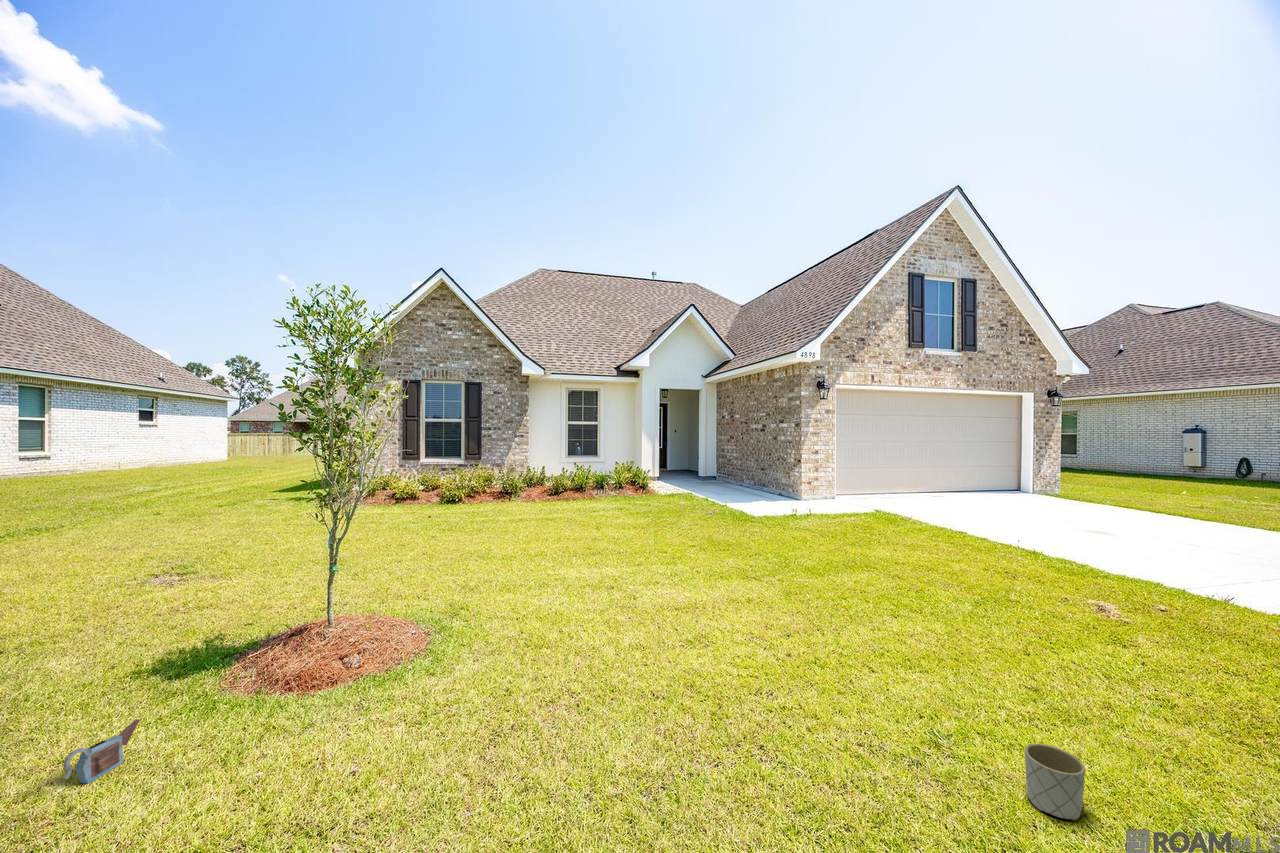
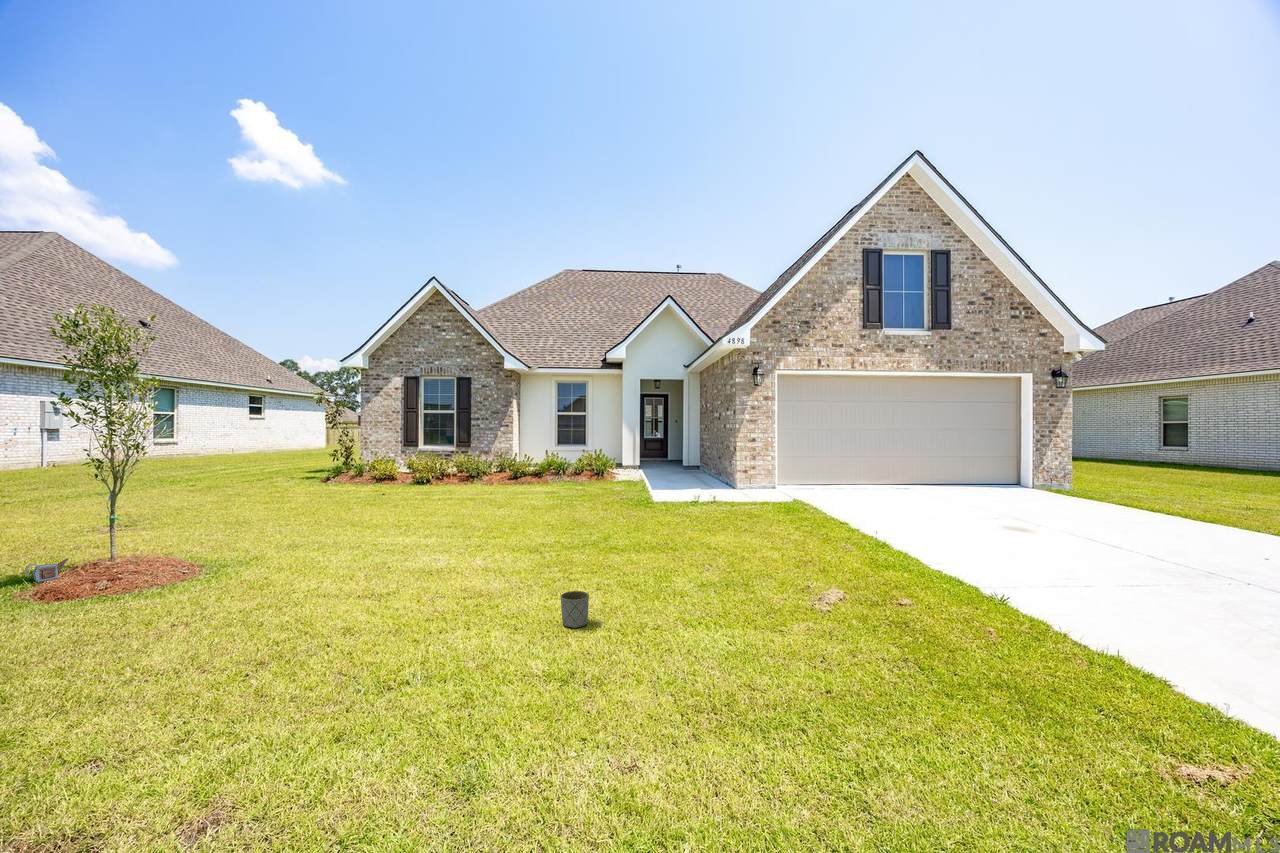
planter: present [1025,744,1085,821] -> present [561,591,589,628]

